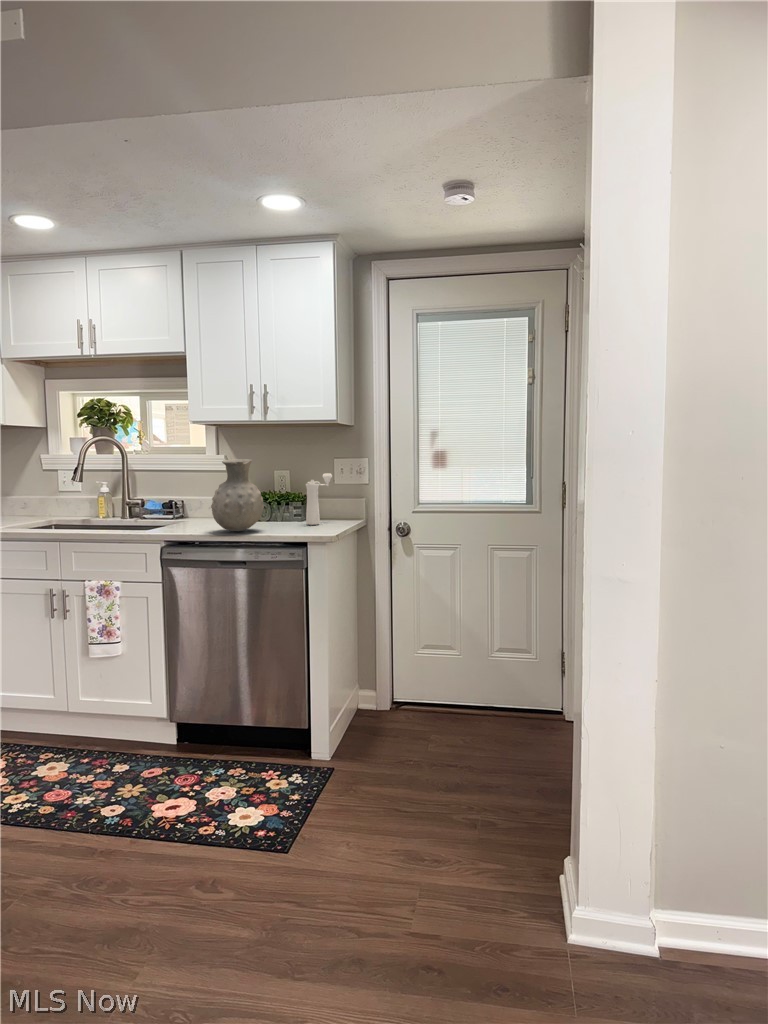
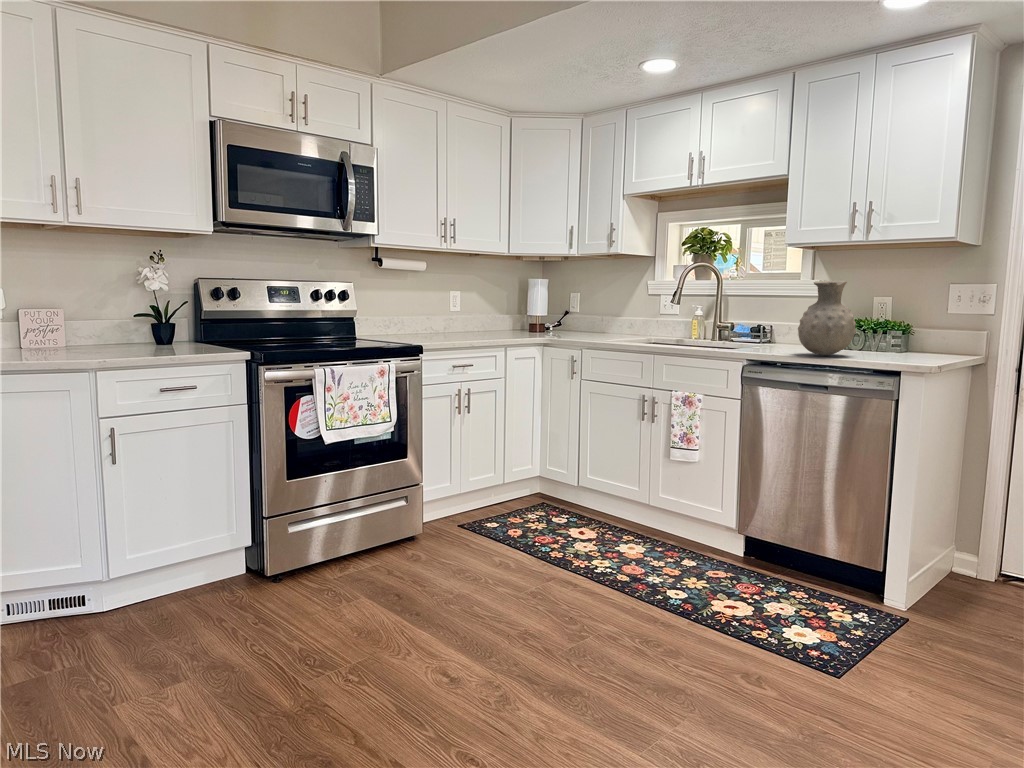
pepper mill: present [306,473,332,525] -> none [906,300,946,355]

